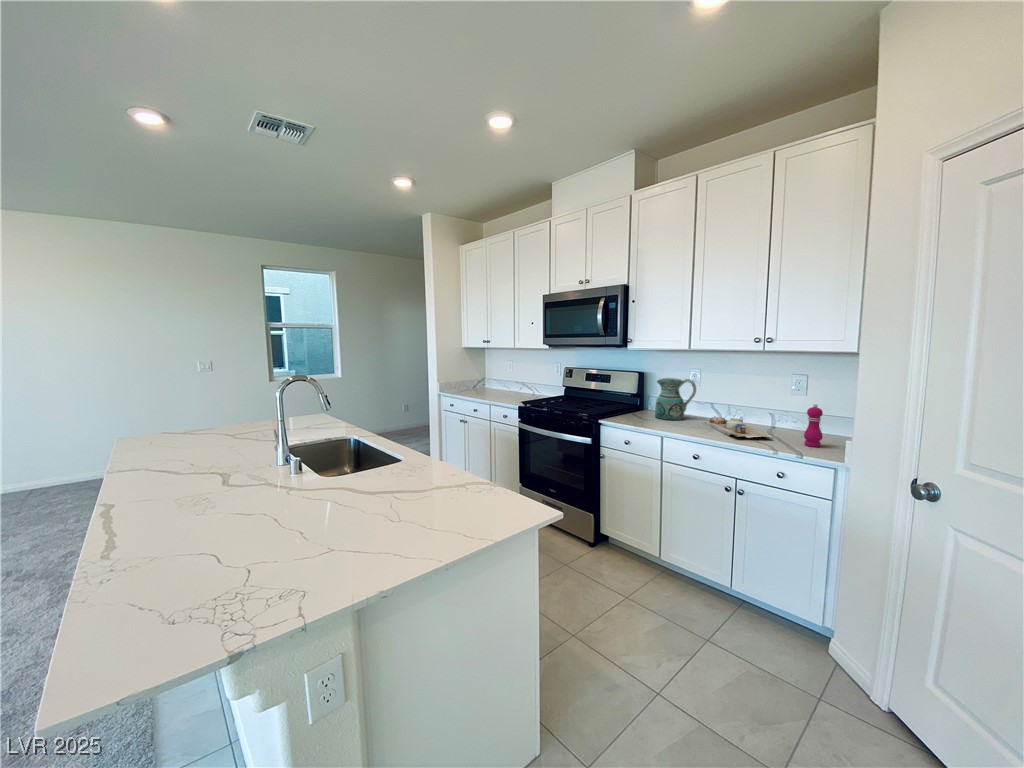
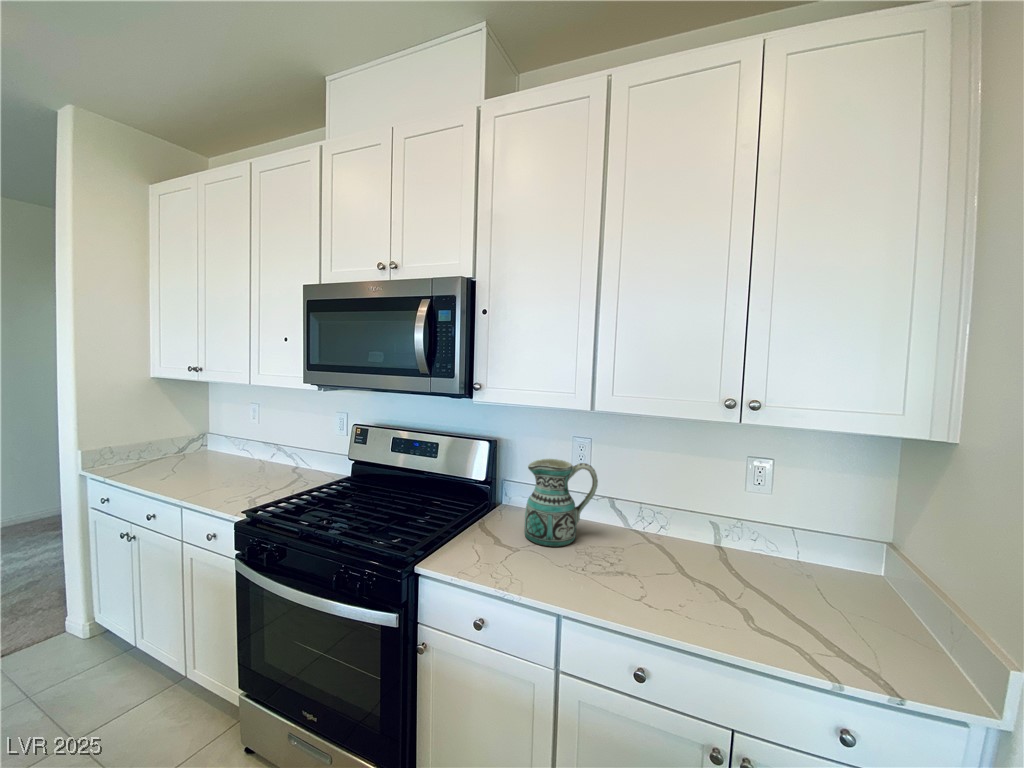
pepper mill: present [804,404,823,447] -> none [829,537,869,627]
cutting board: present [705,417,773,439] -> none [617,533,774,619]

